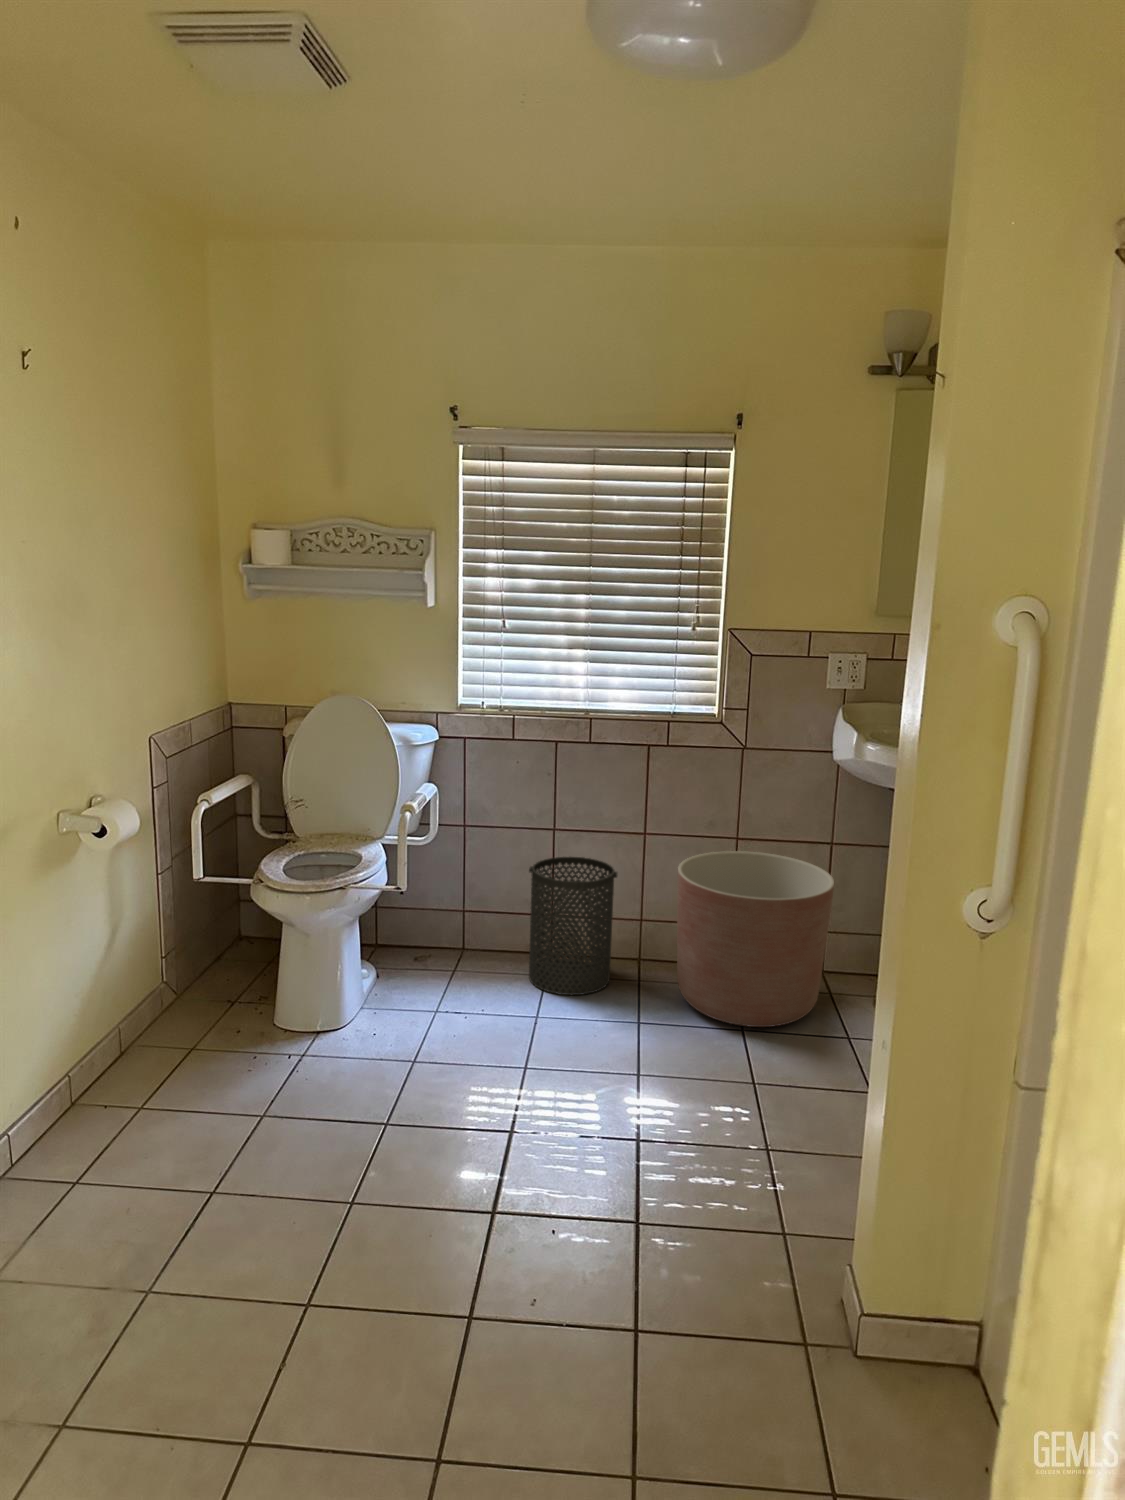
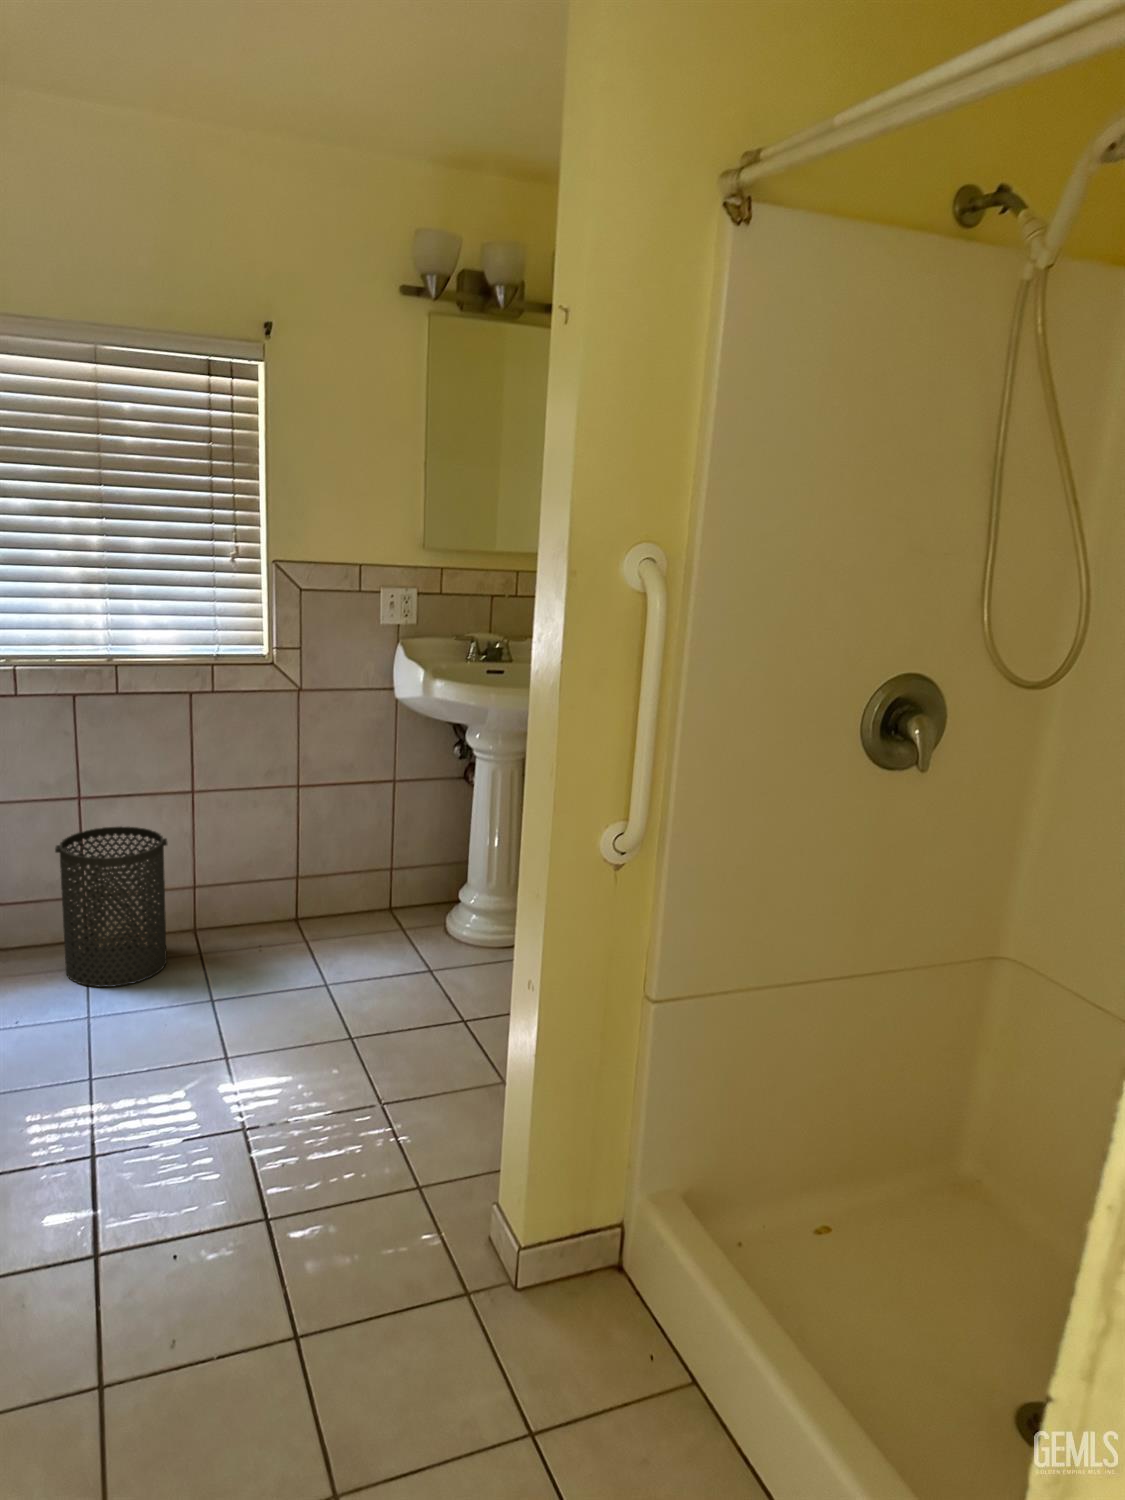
planter: present [677,851,834,1027] -> none [240,799,406,982]

